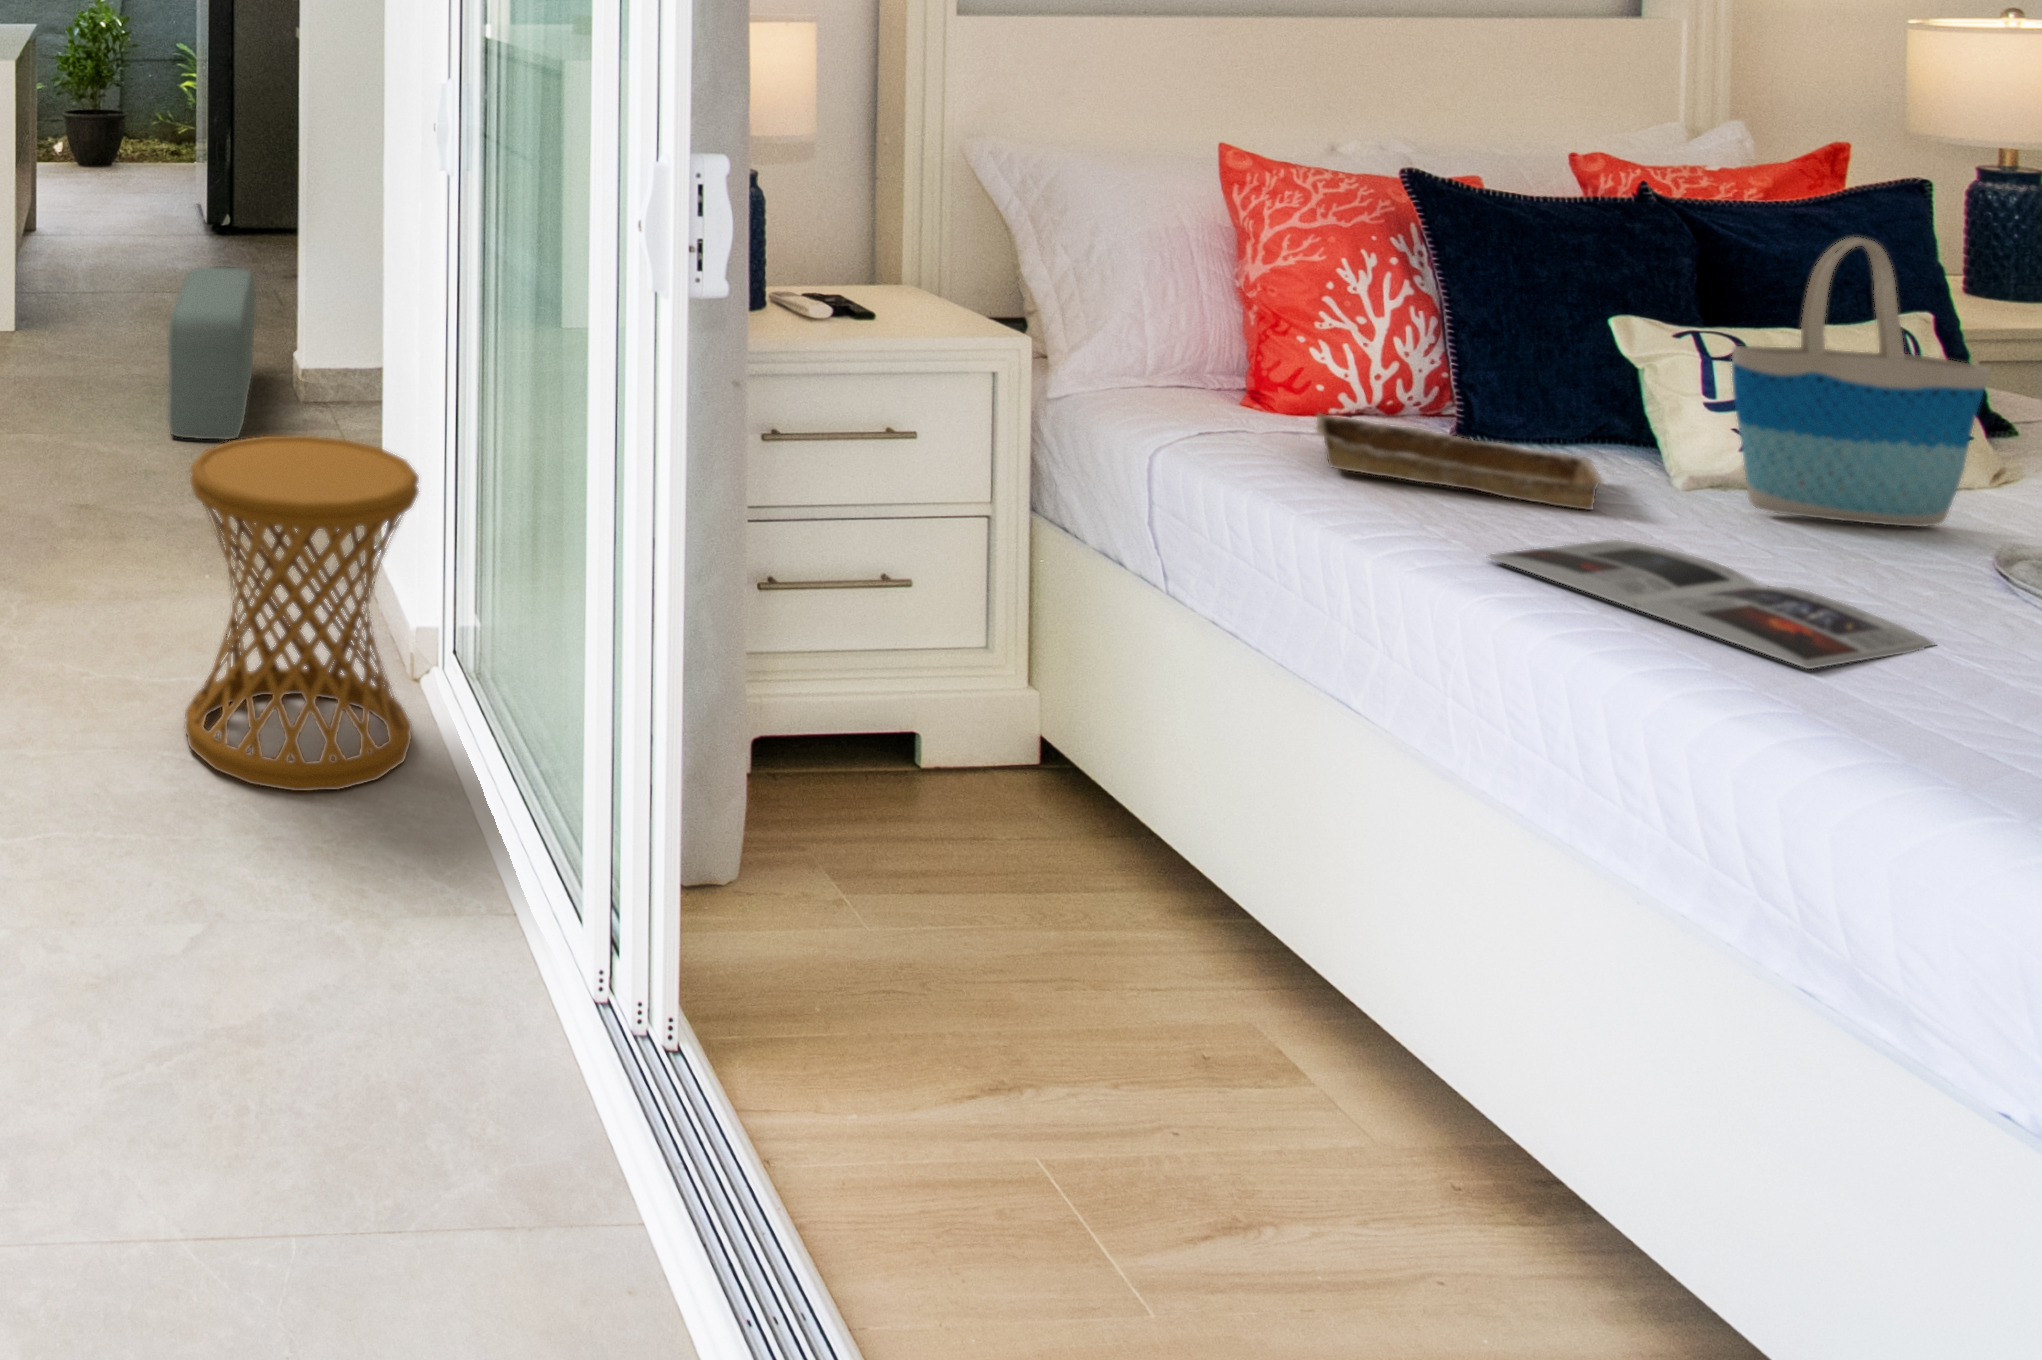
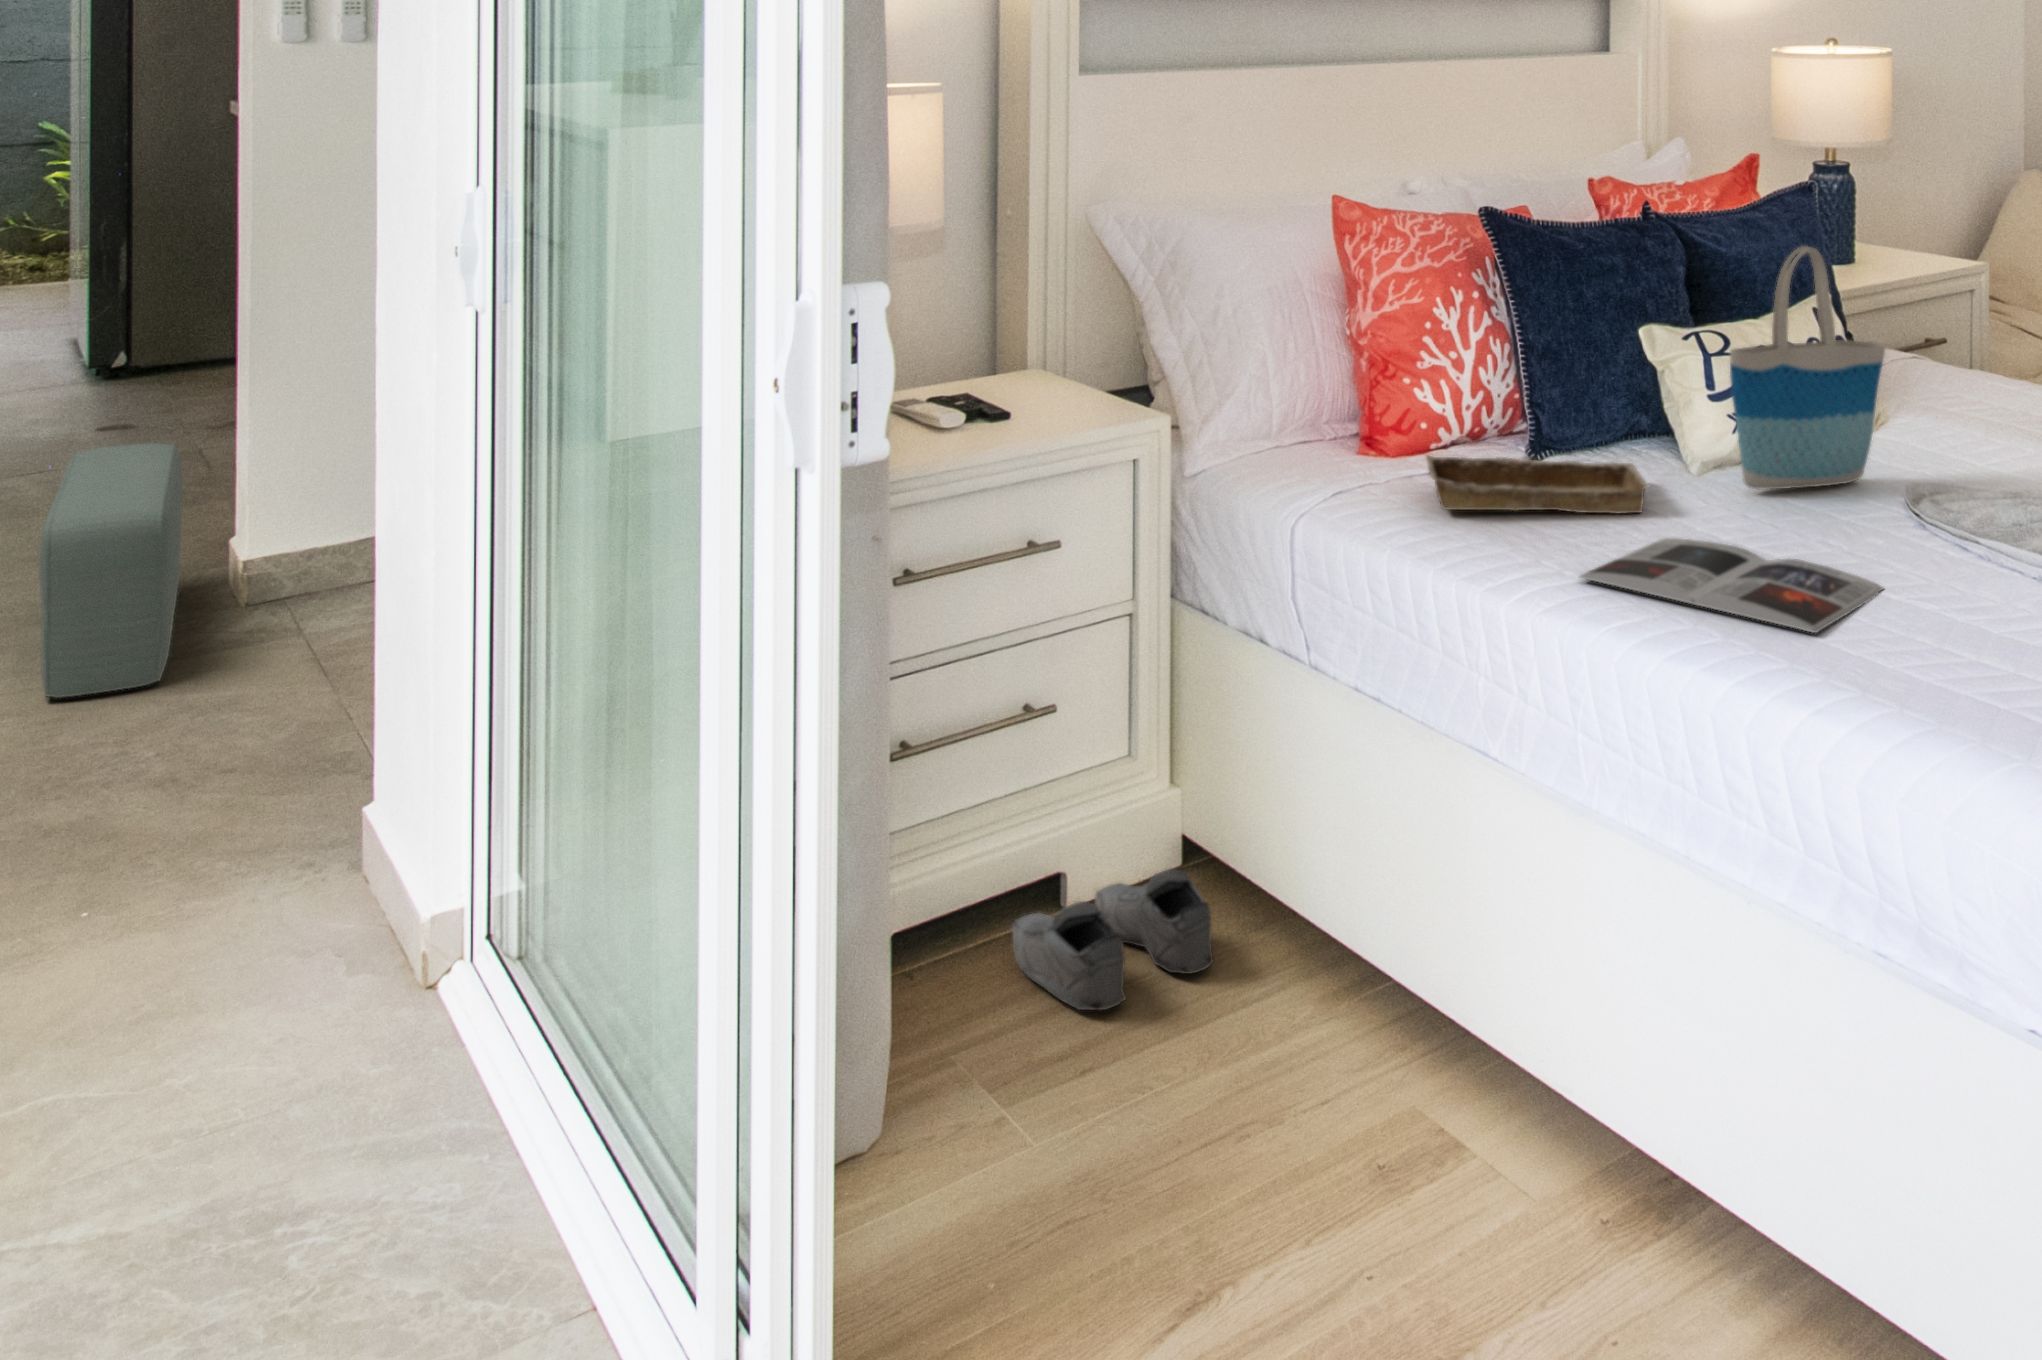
side table: present [185,436,419,791] -> none [87,674,457,1200]
shoe: none [861,757,1057,863] -> present [1012,869,1213,1010]

